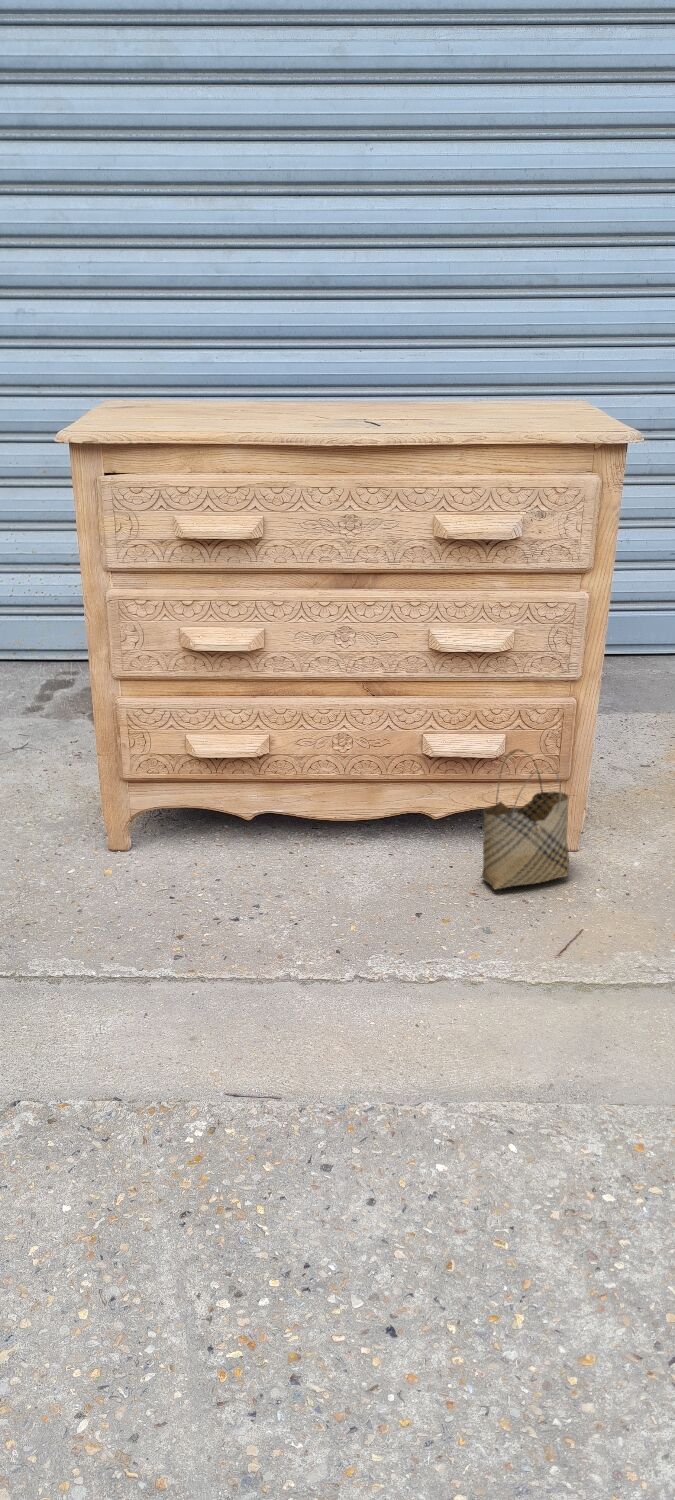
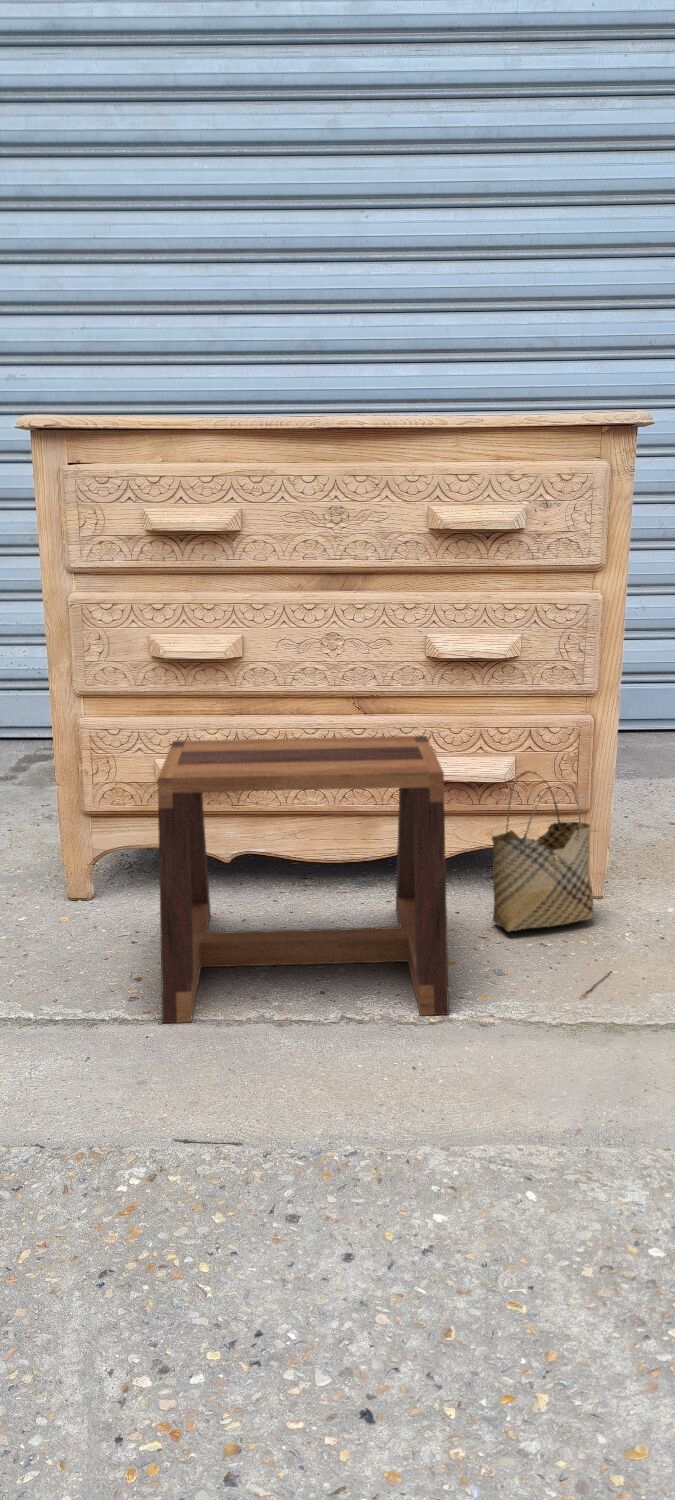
stool: none [199,725,446,982] -> present [157,736,449,1023]

